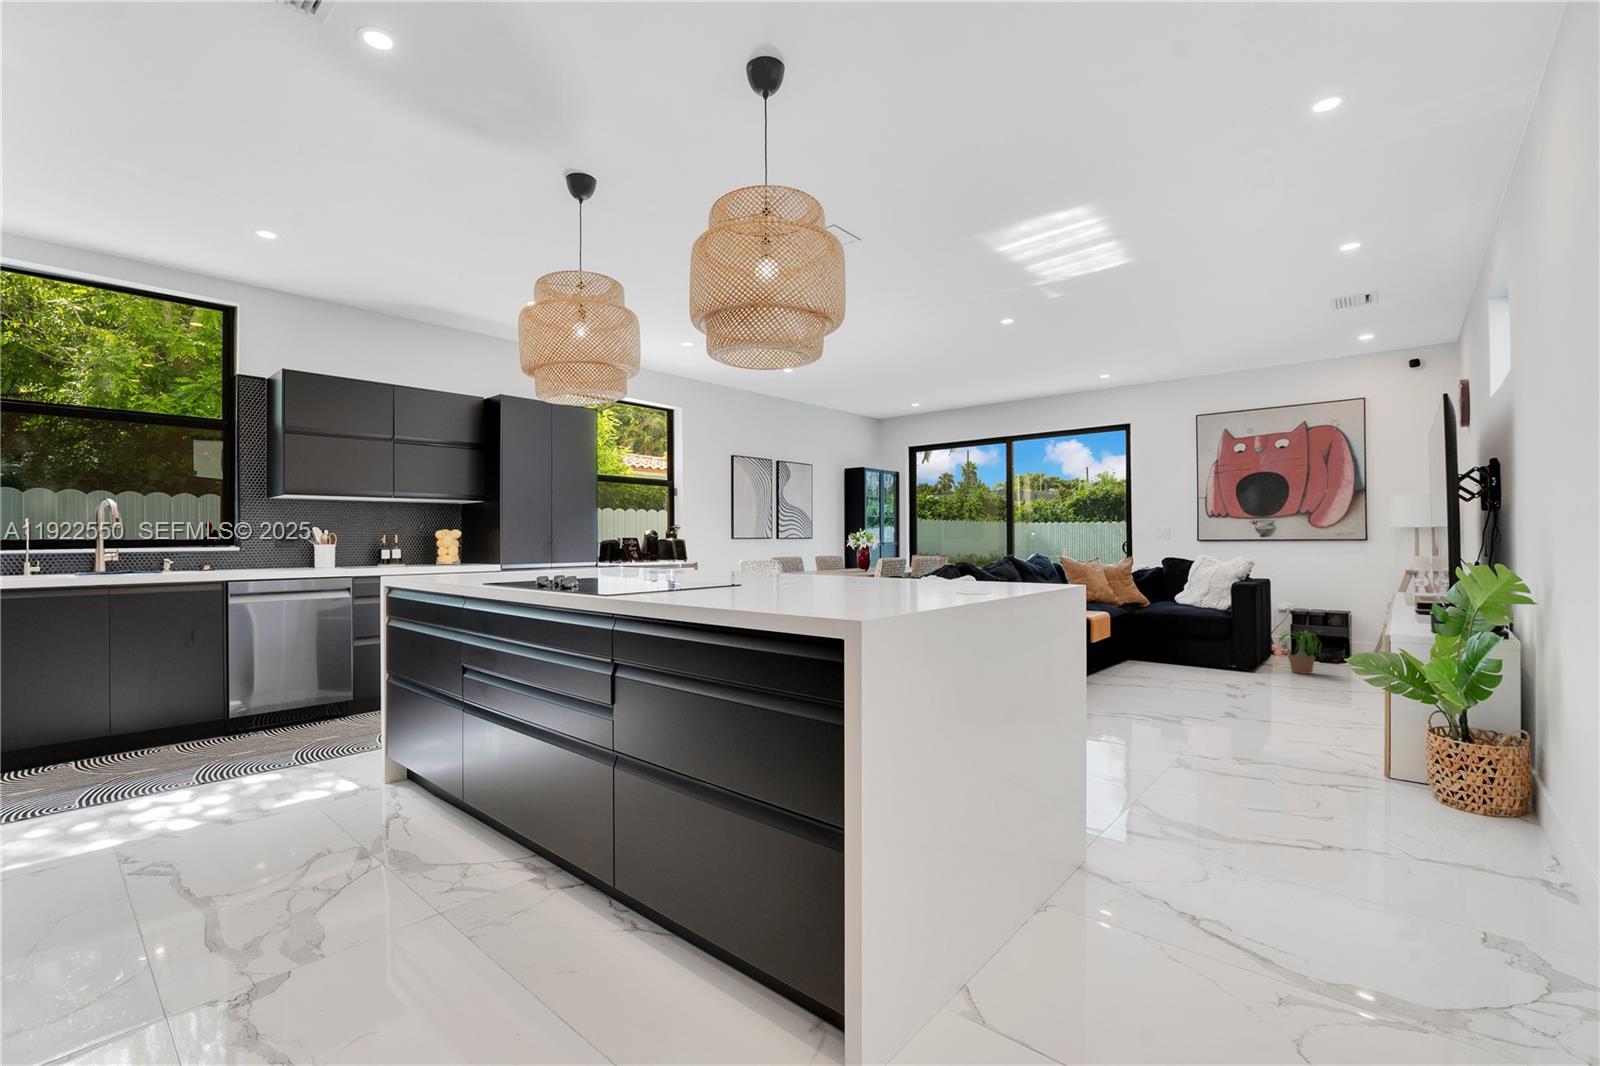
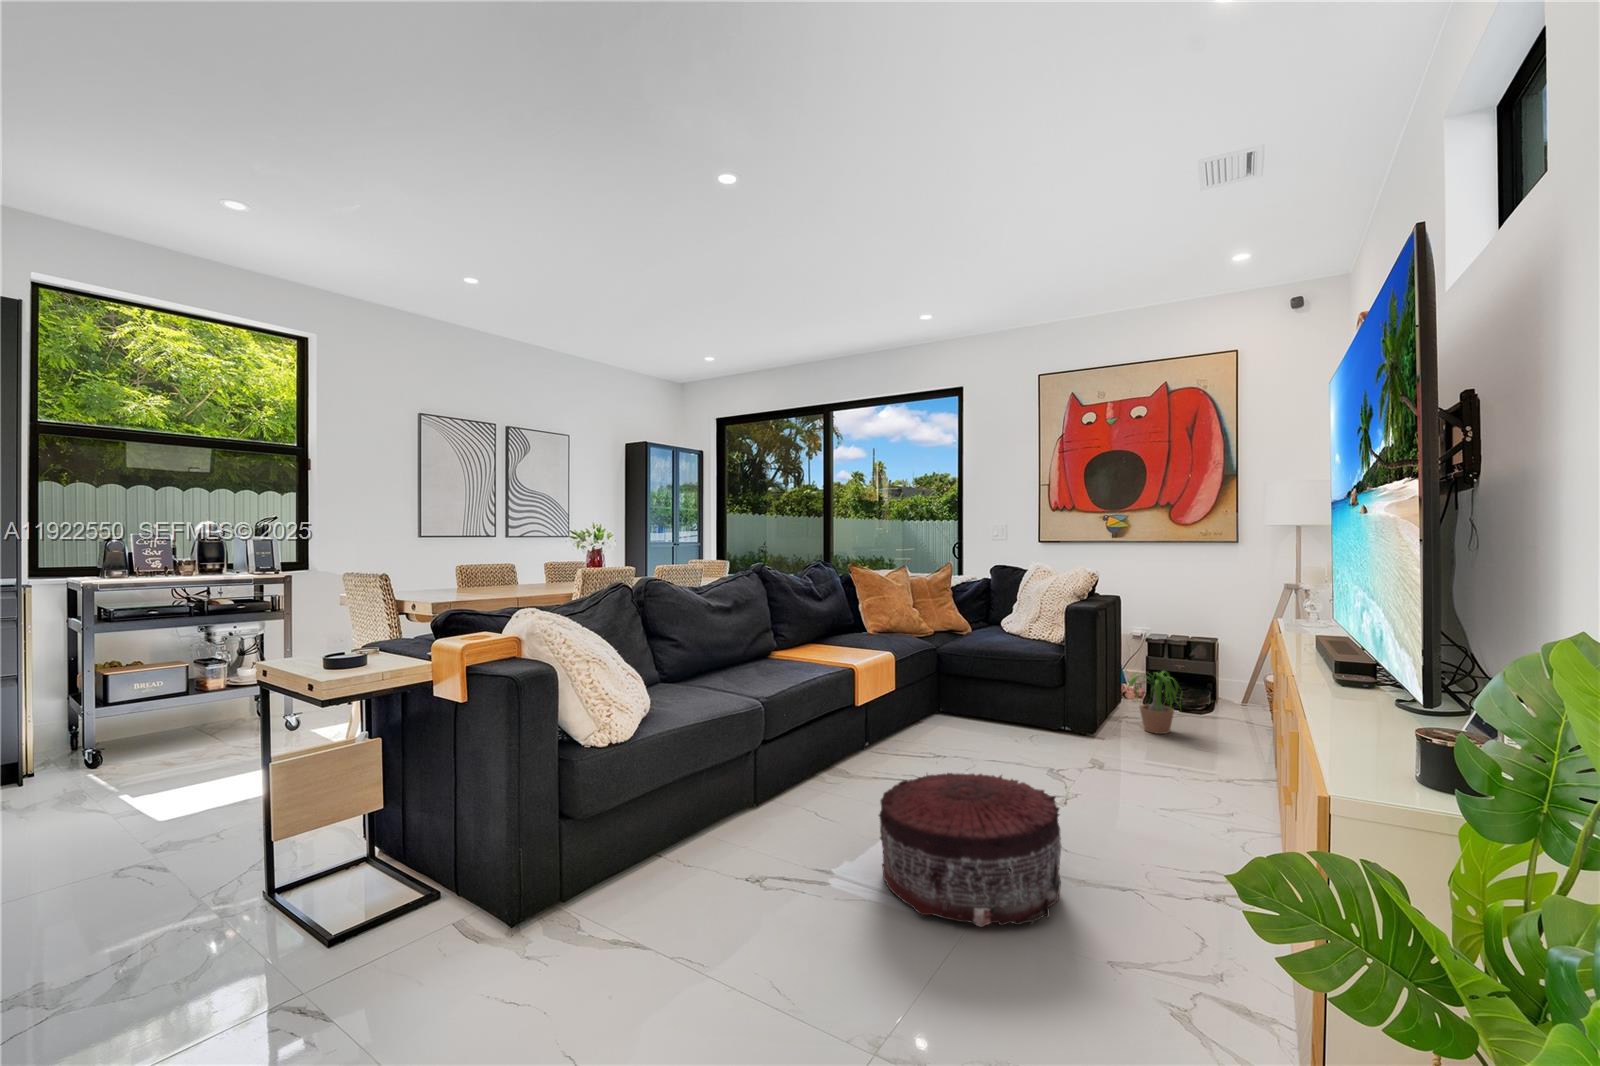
pouf: none [1141,665,1252,731] -> present [879,773,1061,927]

